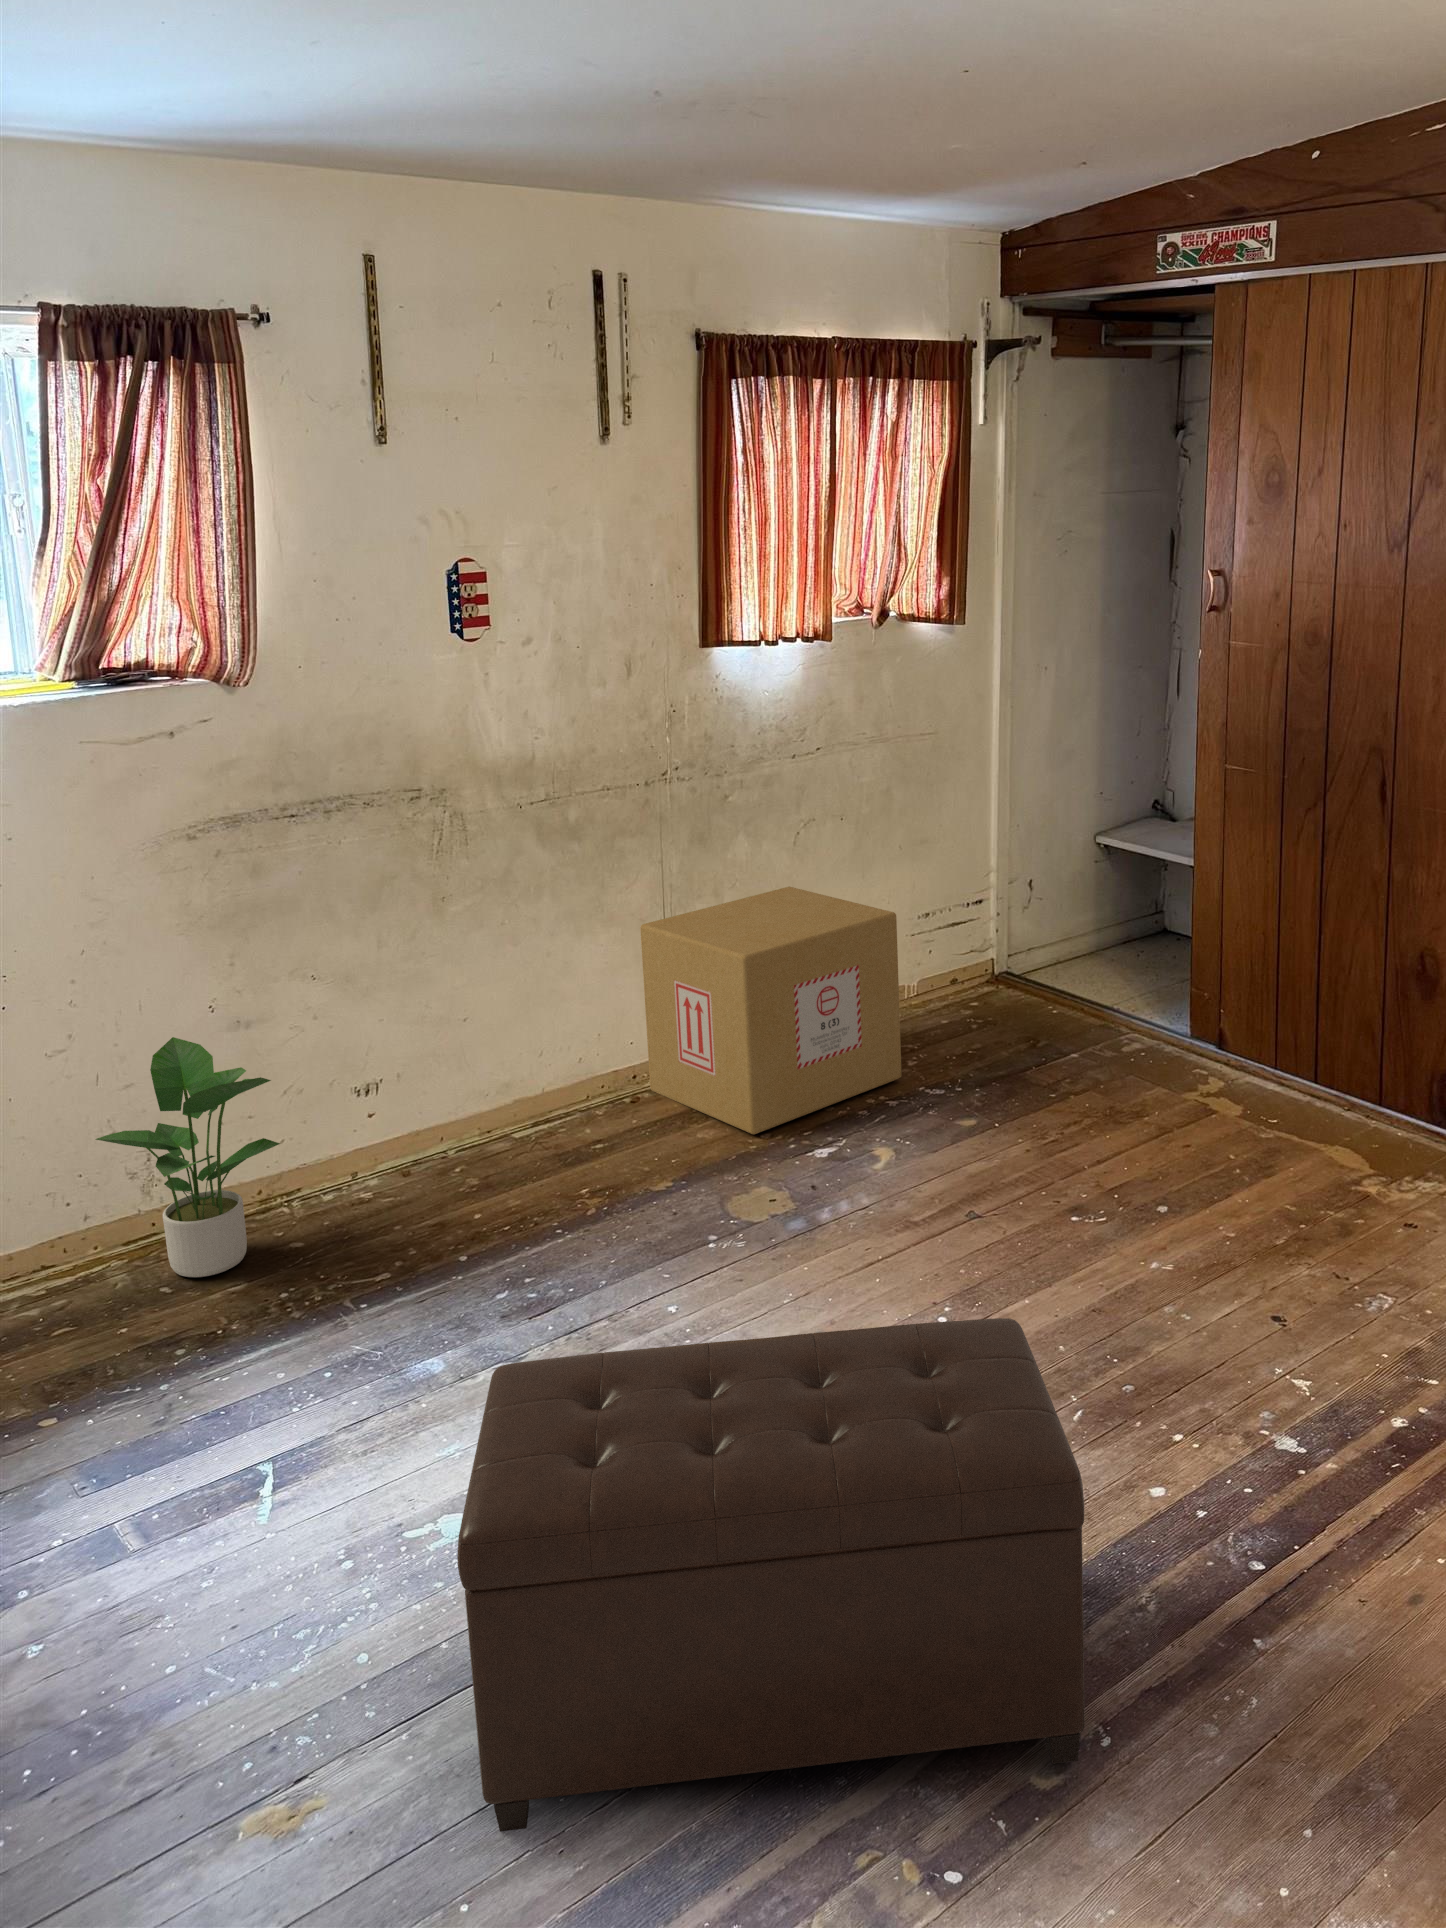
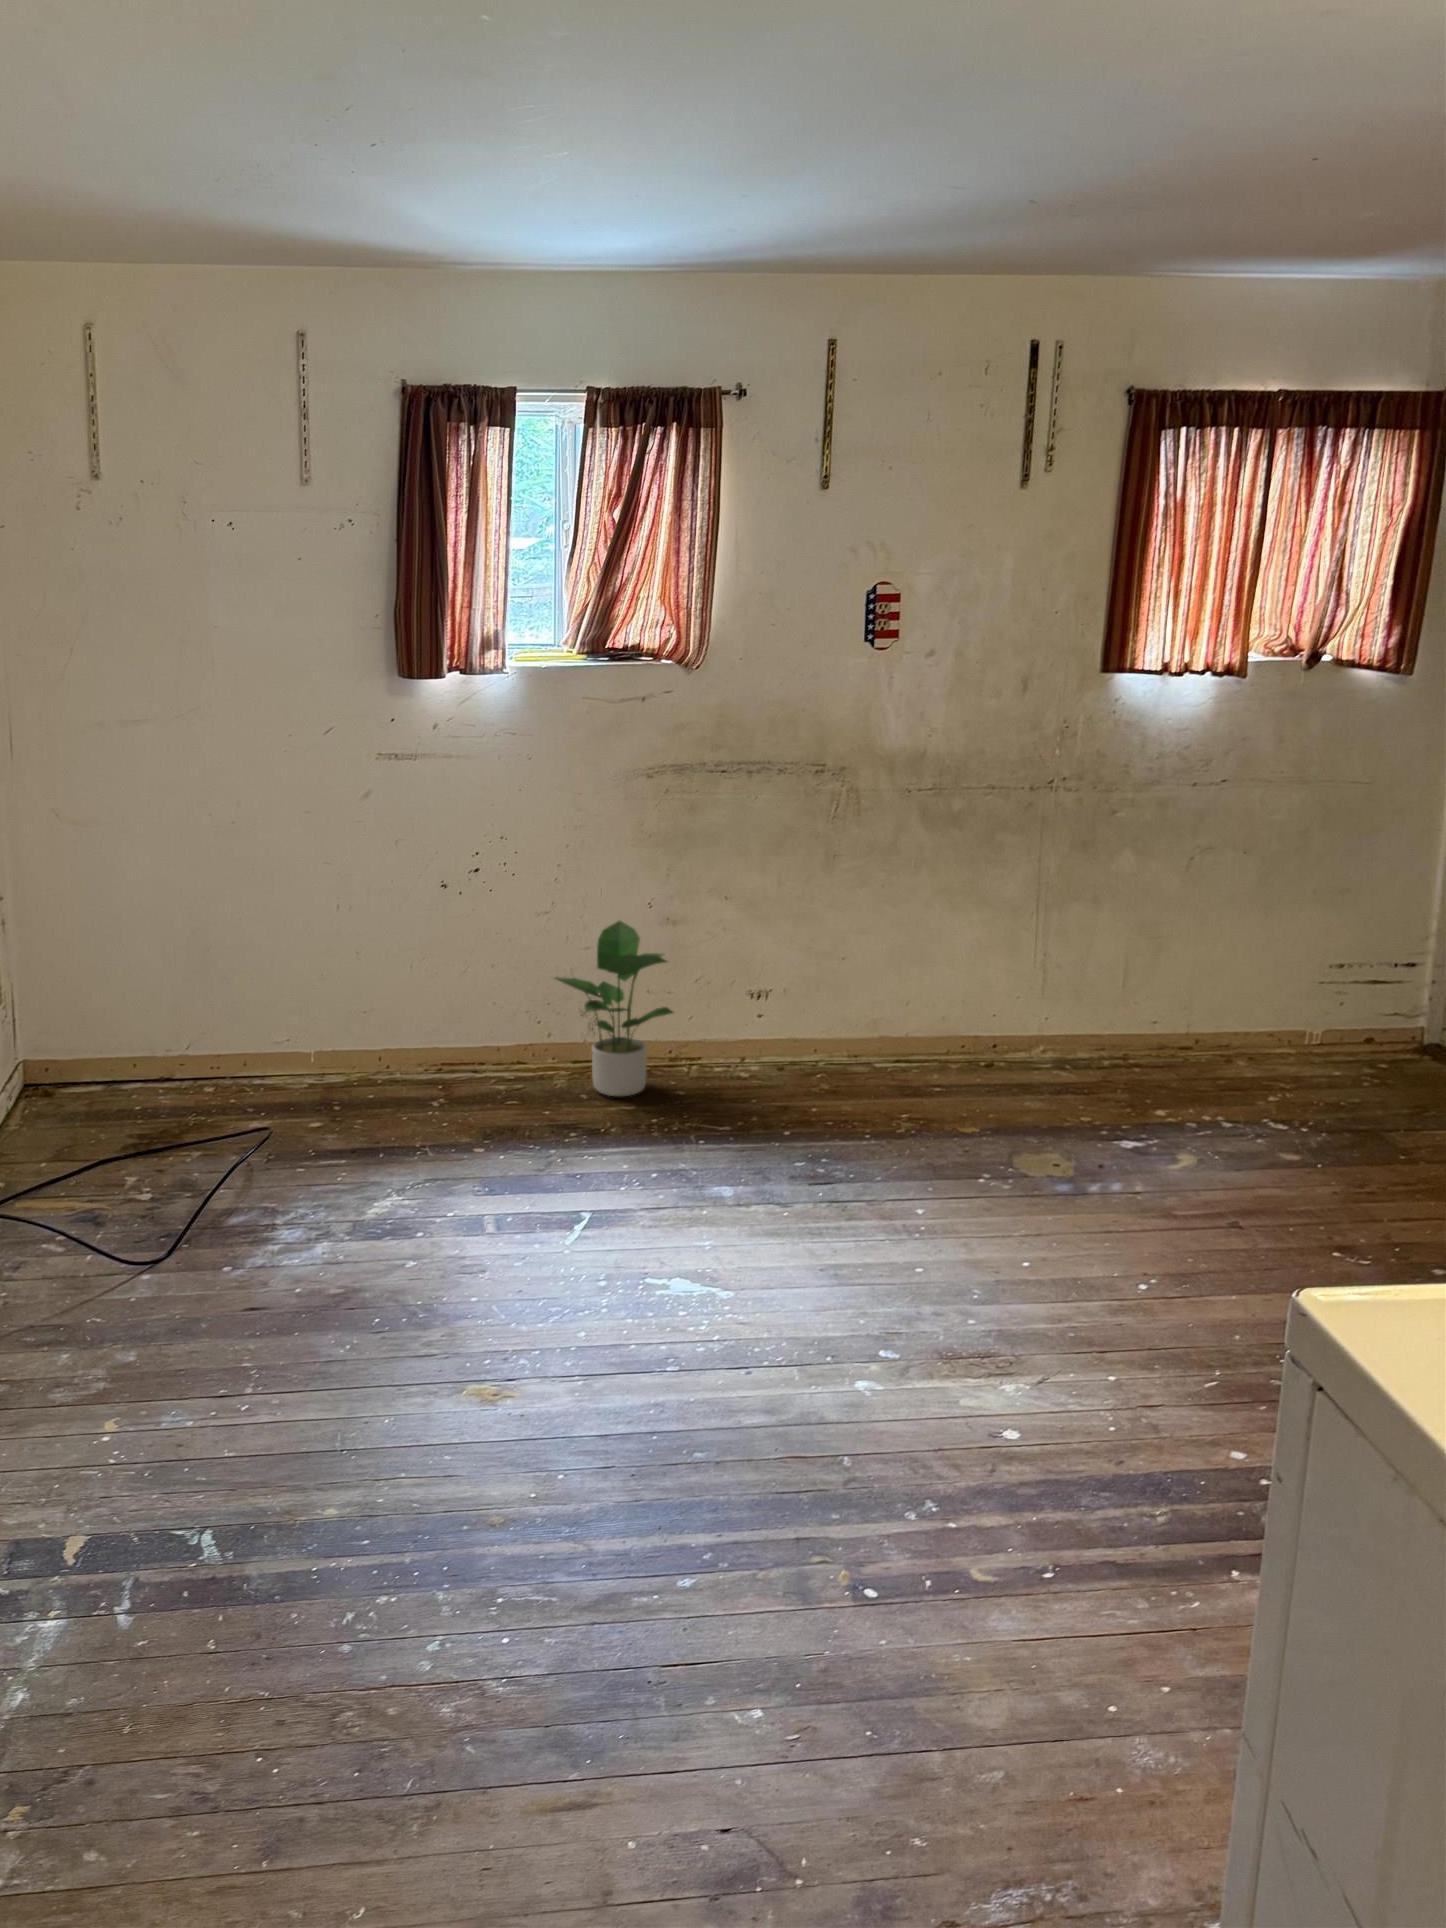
cardboard box: present [640,887,901,1134] -> none [1010,903,1256,1108]
ottoman: present [457,1318,1085,1832] -> none [590,1156,1083,1576]

